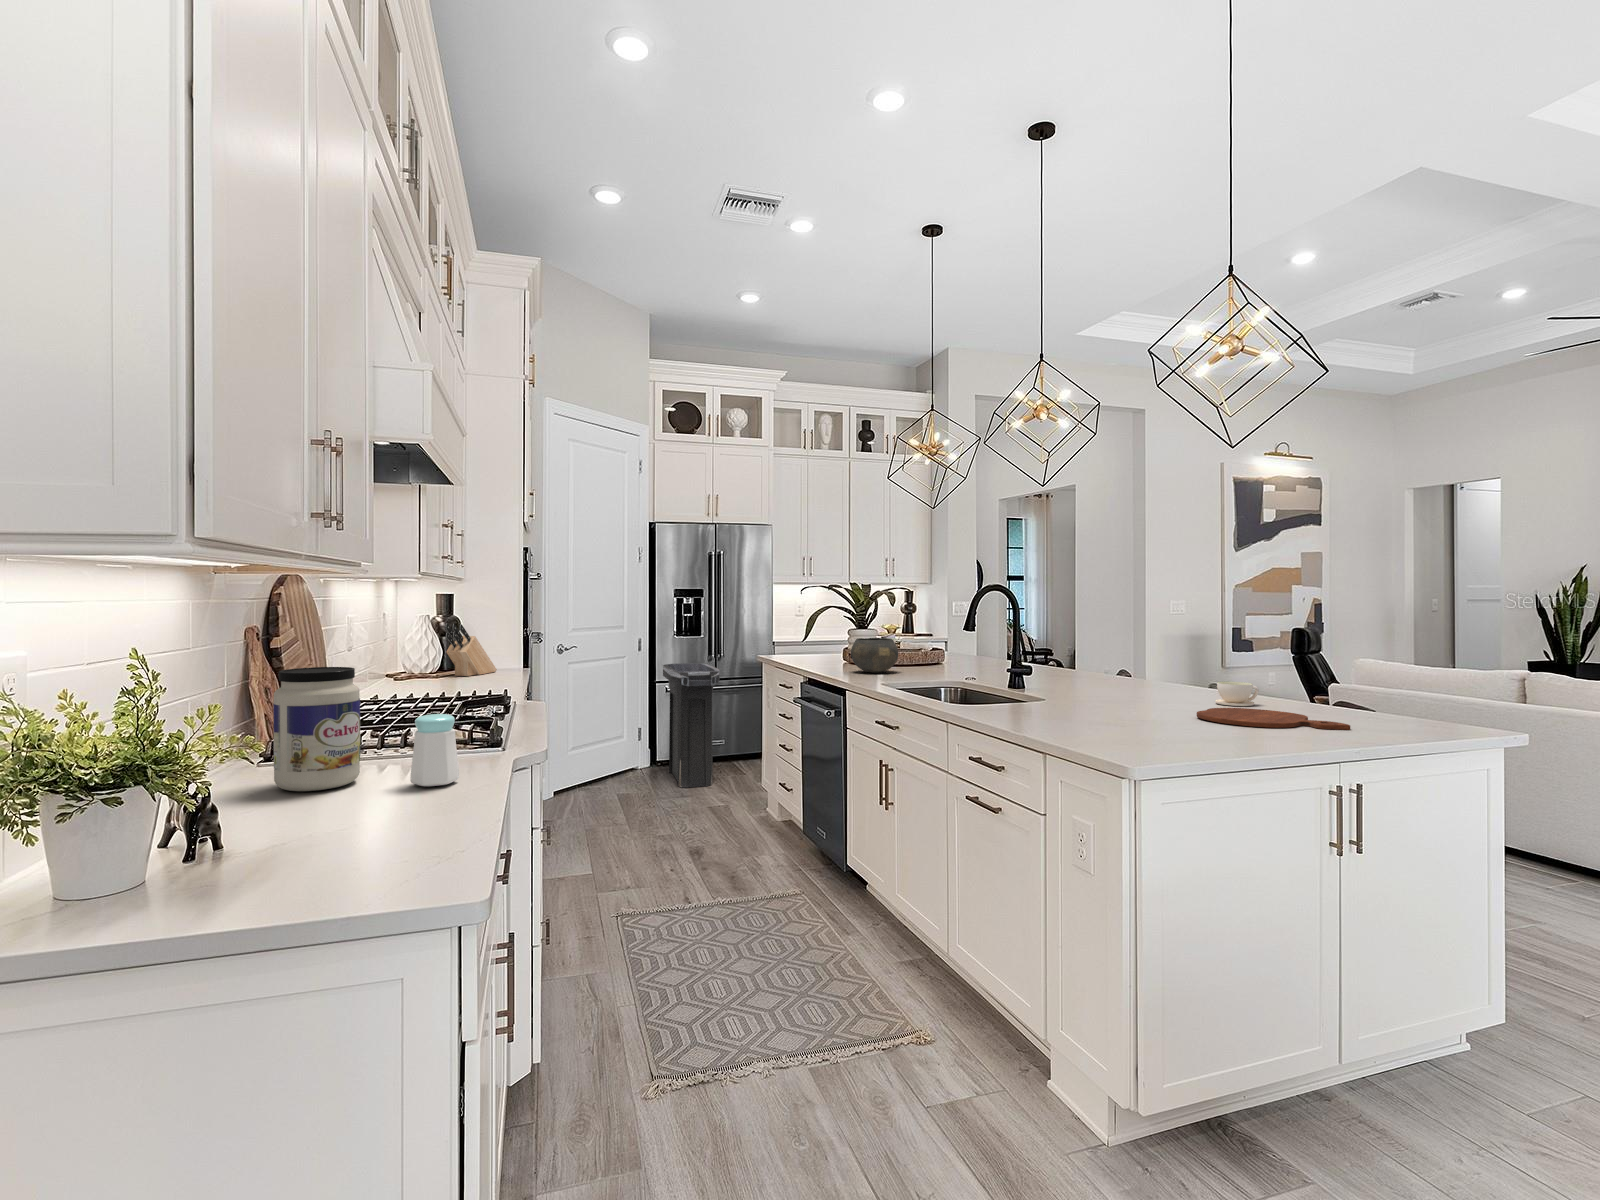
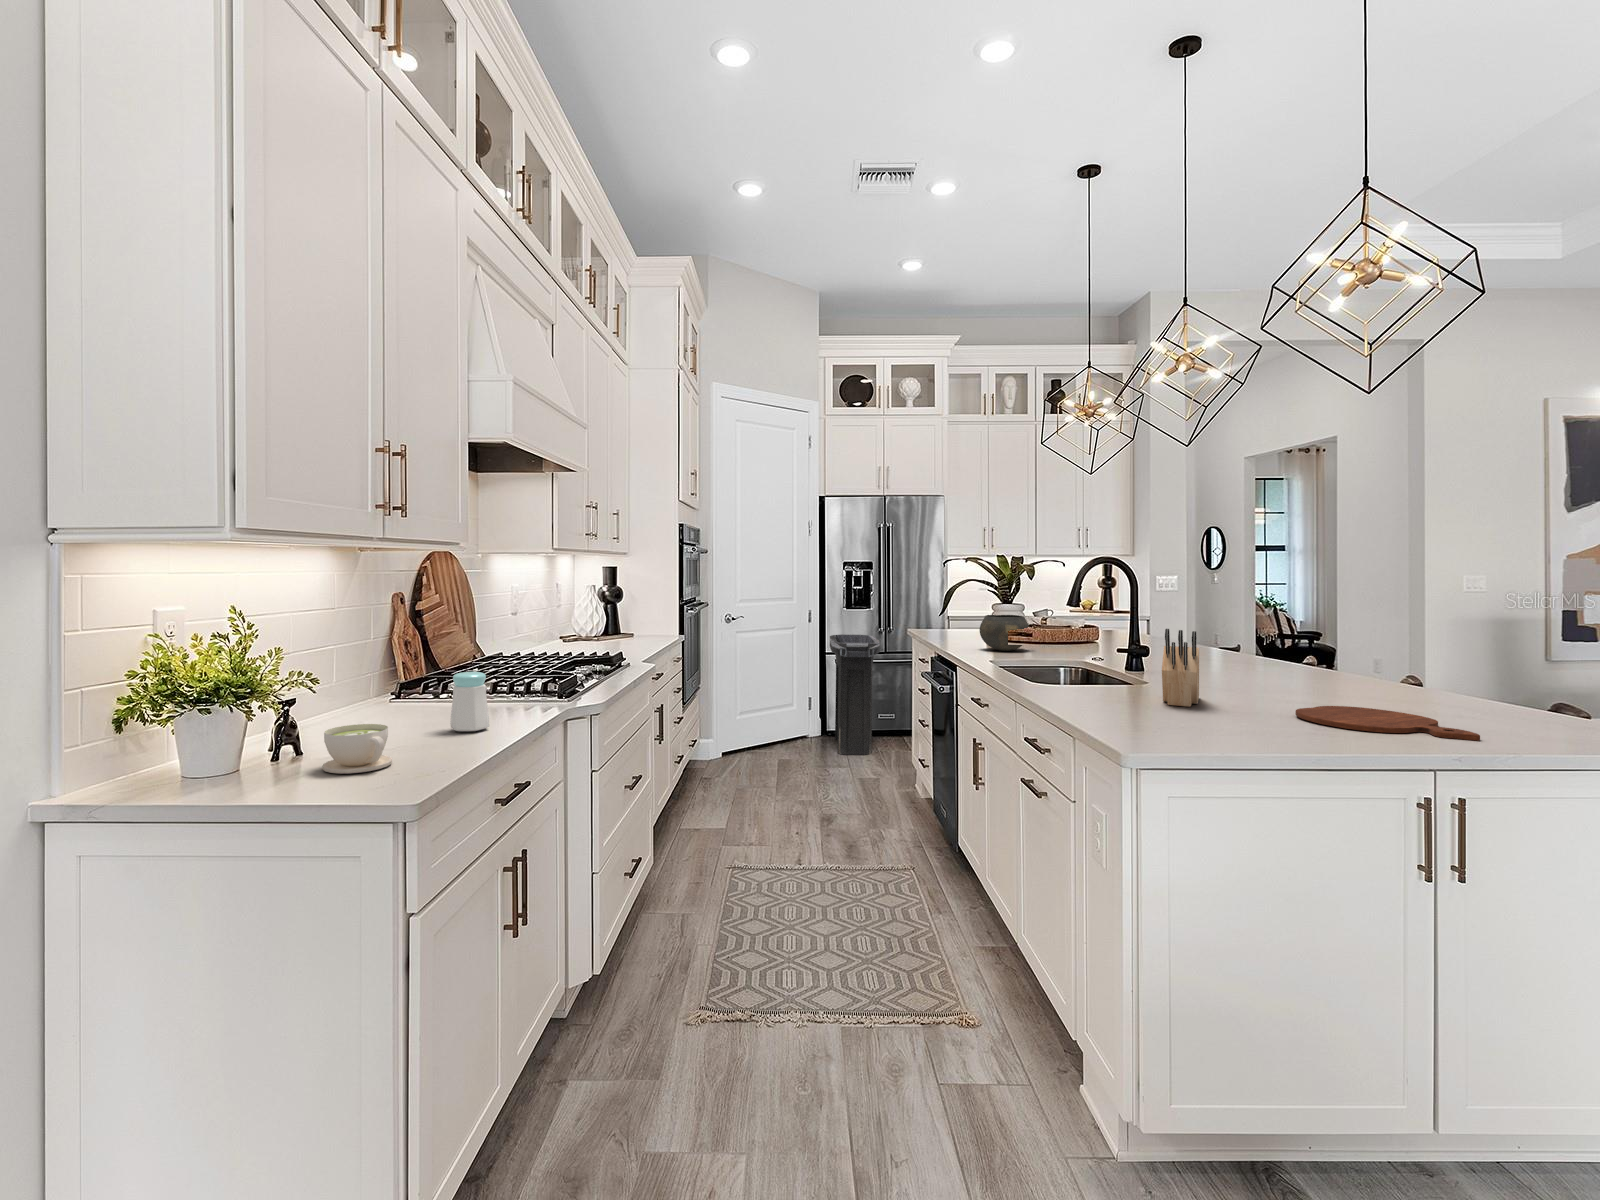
knife block: present [445,623,497,676] -> present [1162,629,1199,707]
jar: present [273,667,360,791] -> none [353,629,421,729]
coffee cup: present [1215,681,1259,706] -> present [322,724,392,774]

